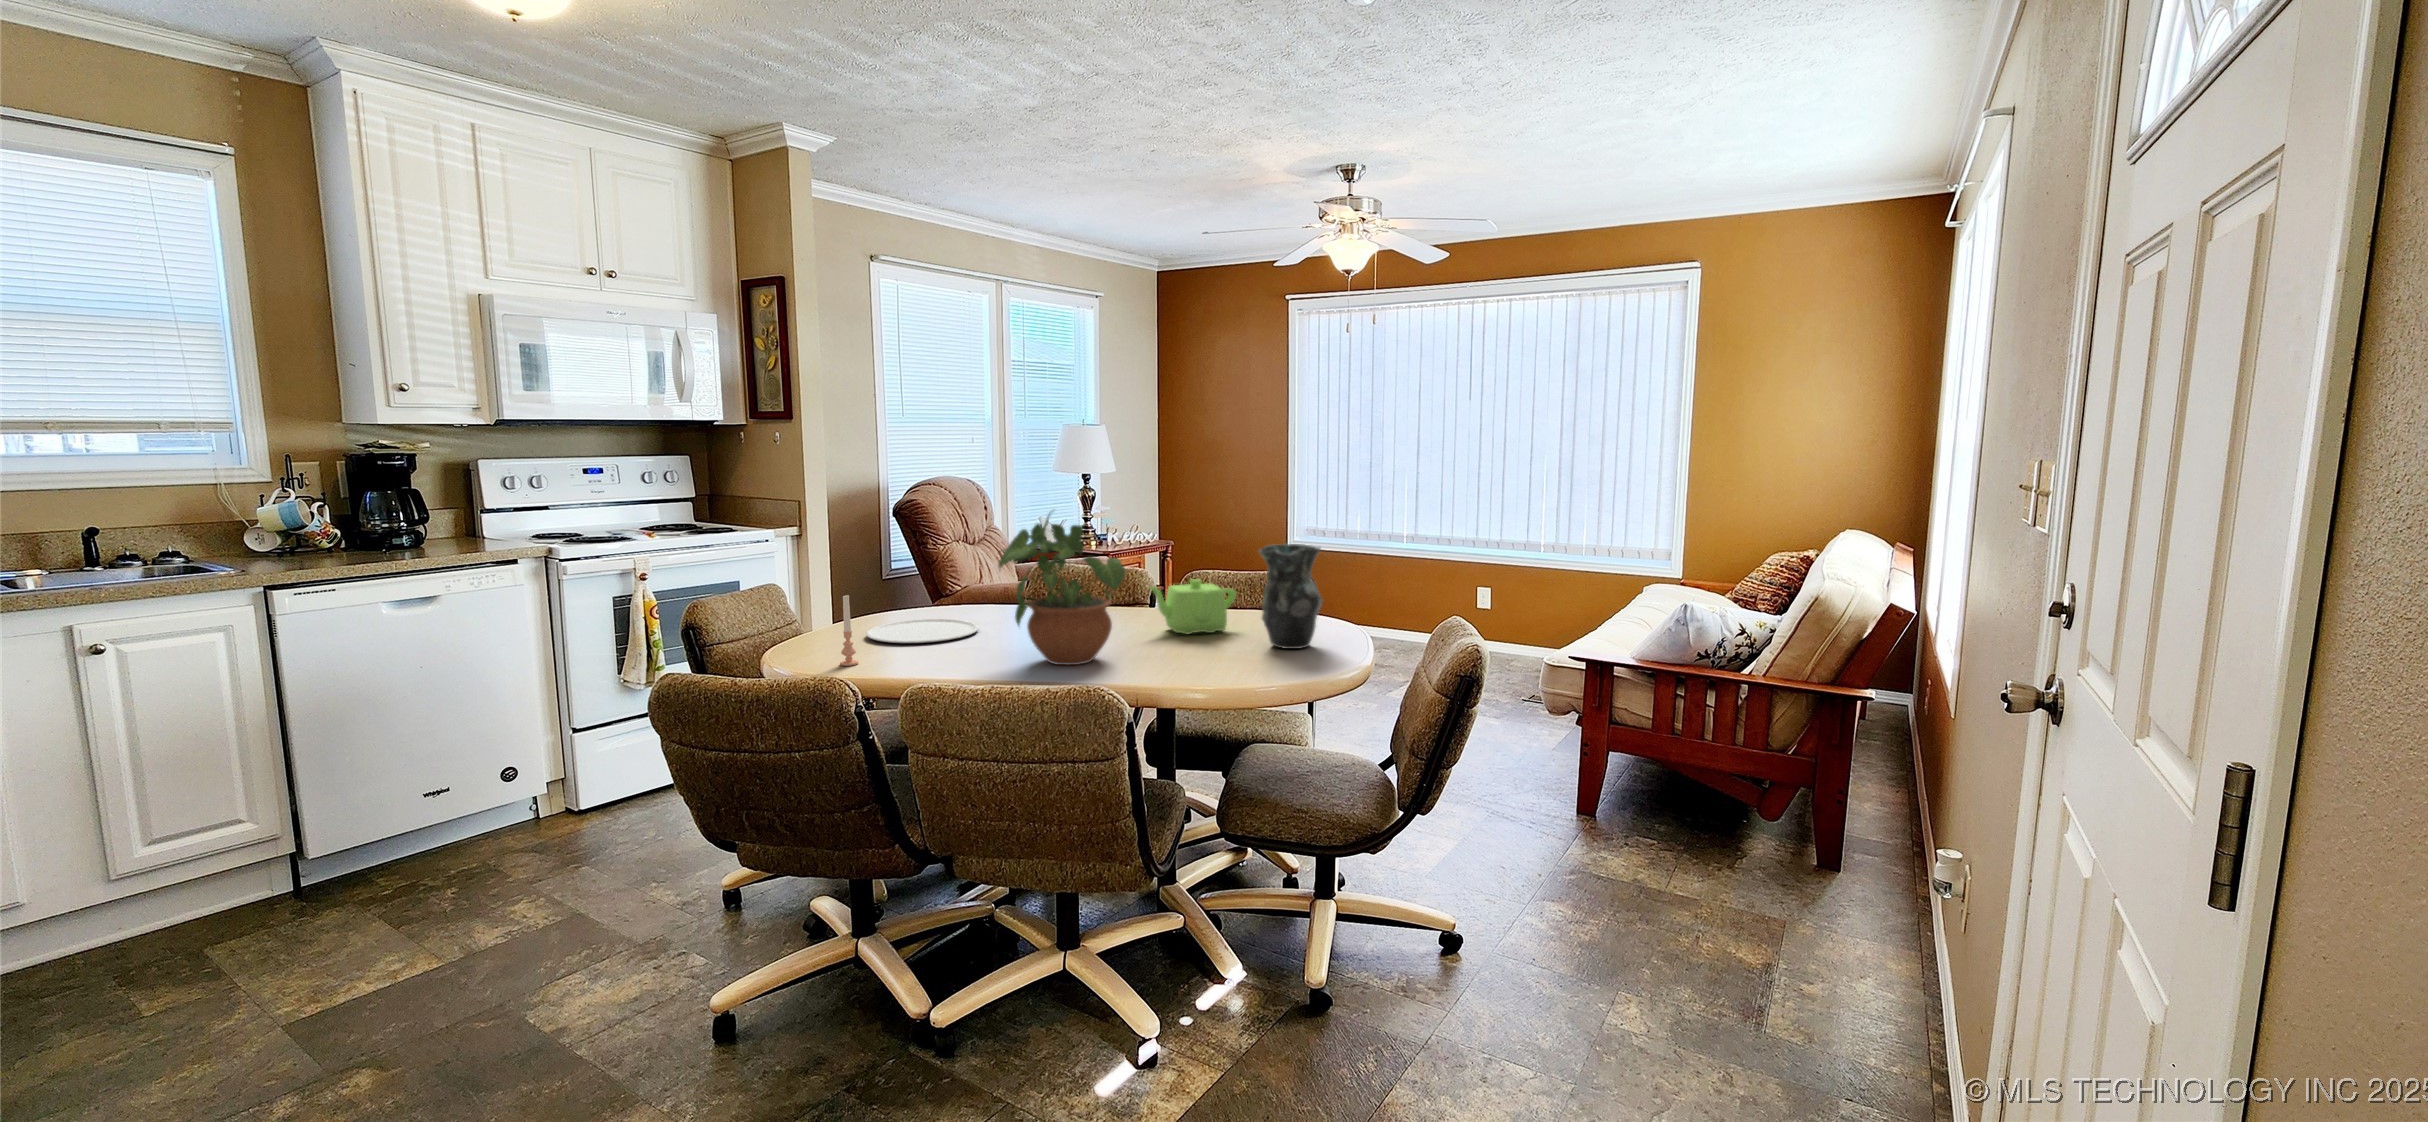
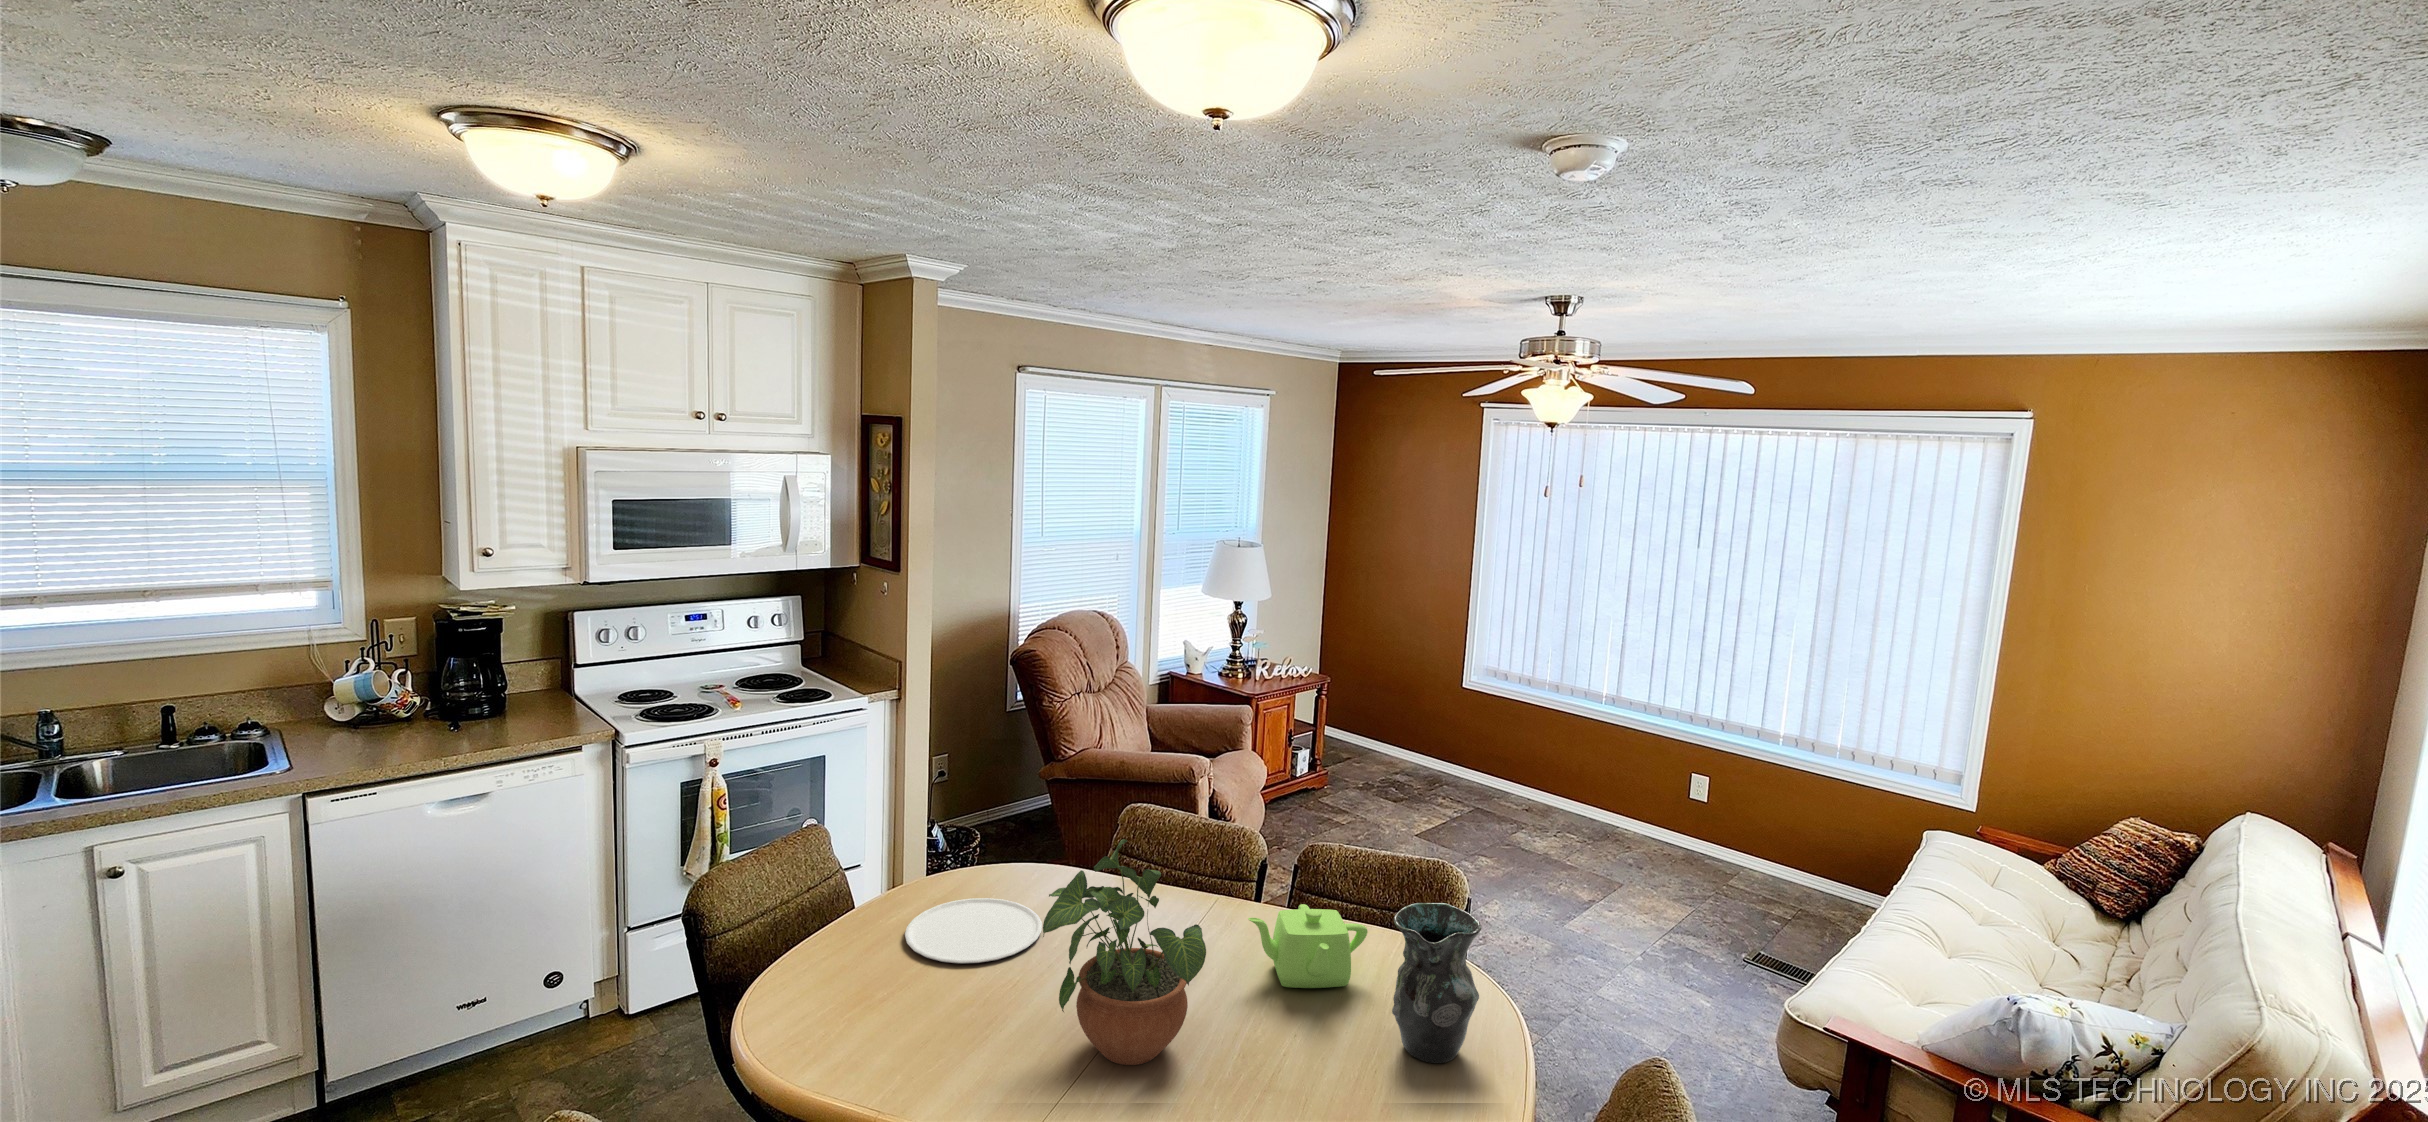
candle: present [840,595,858,666] -> none [848,928,872,1018]

